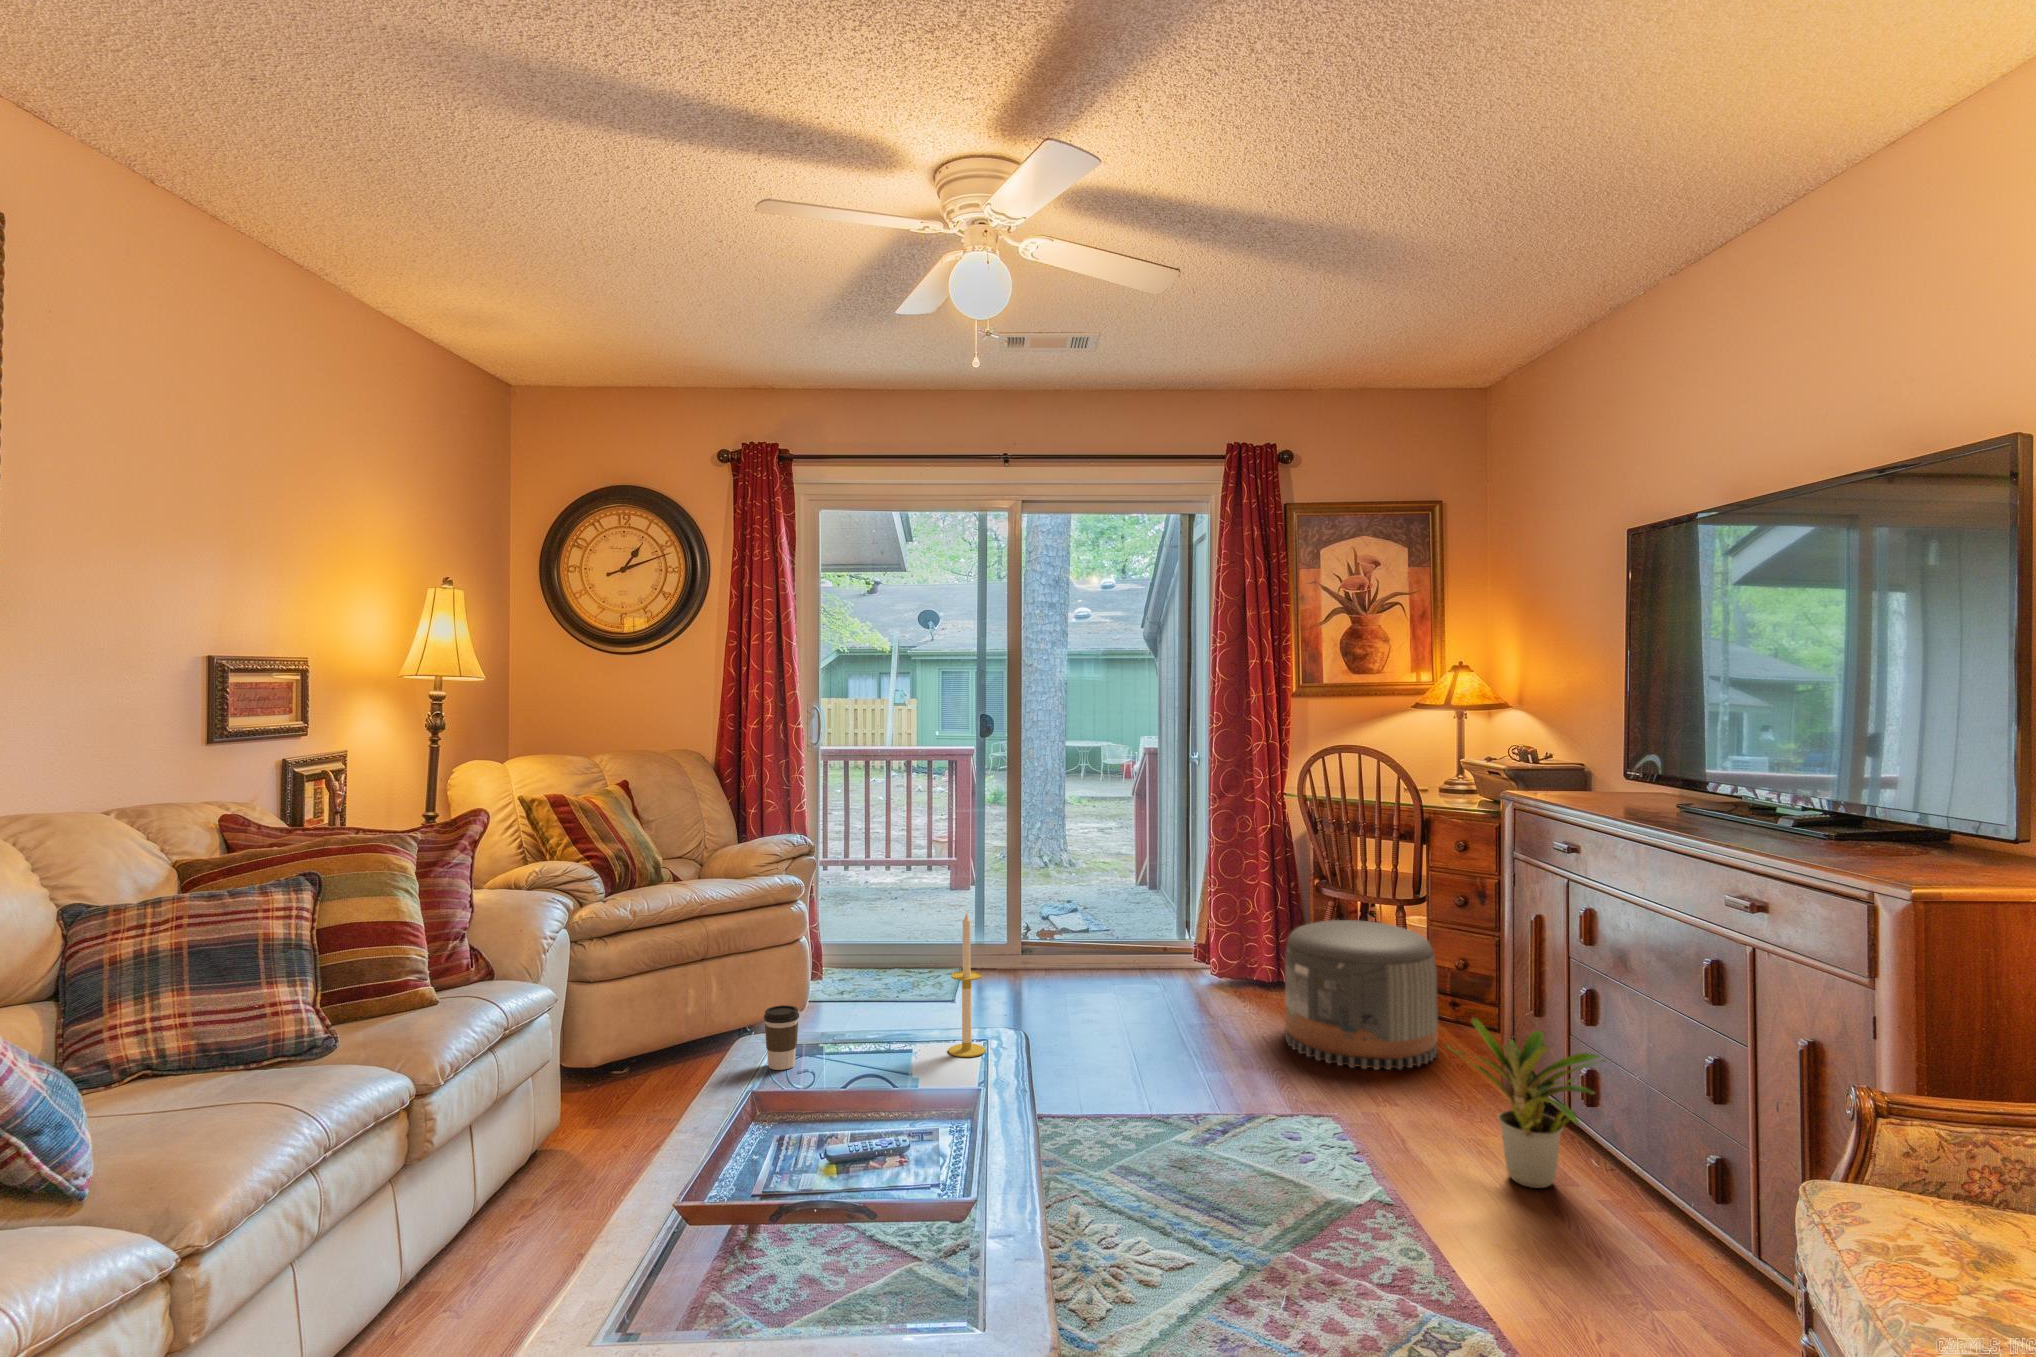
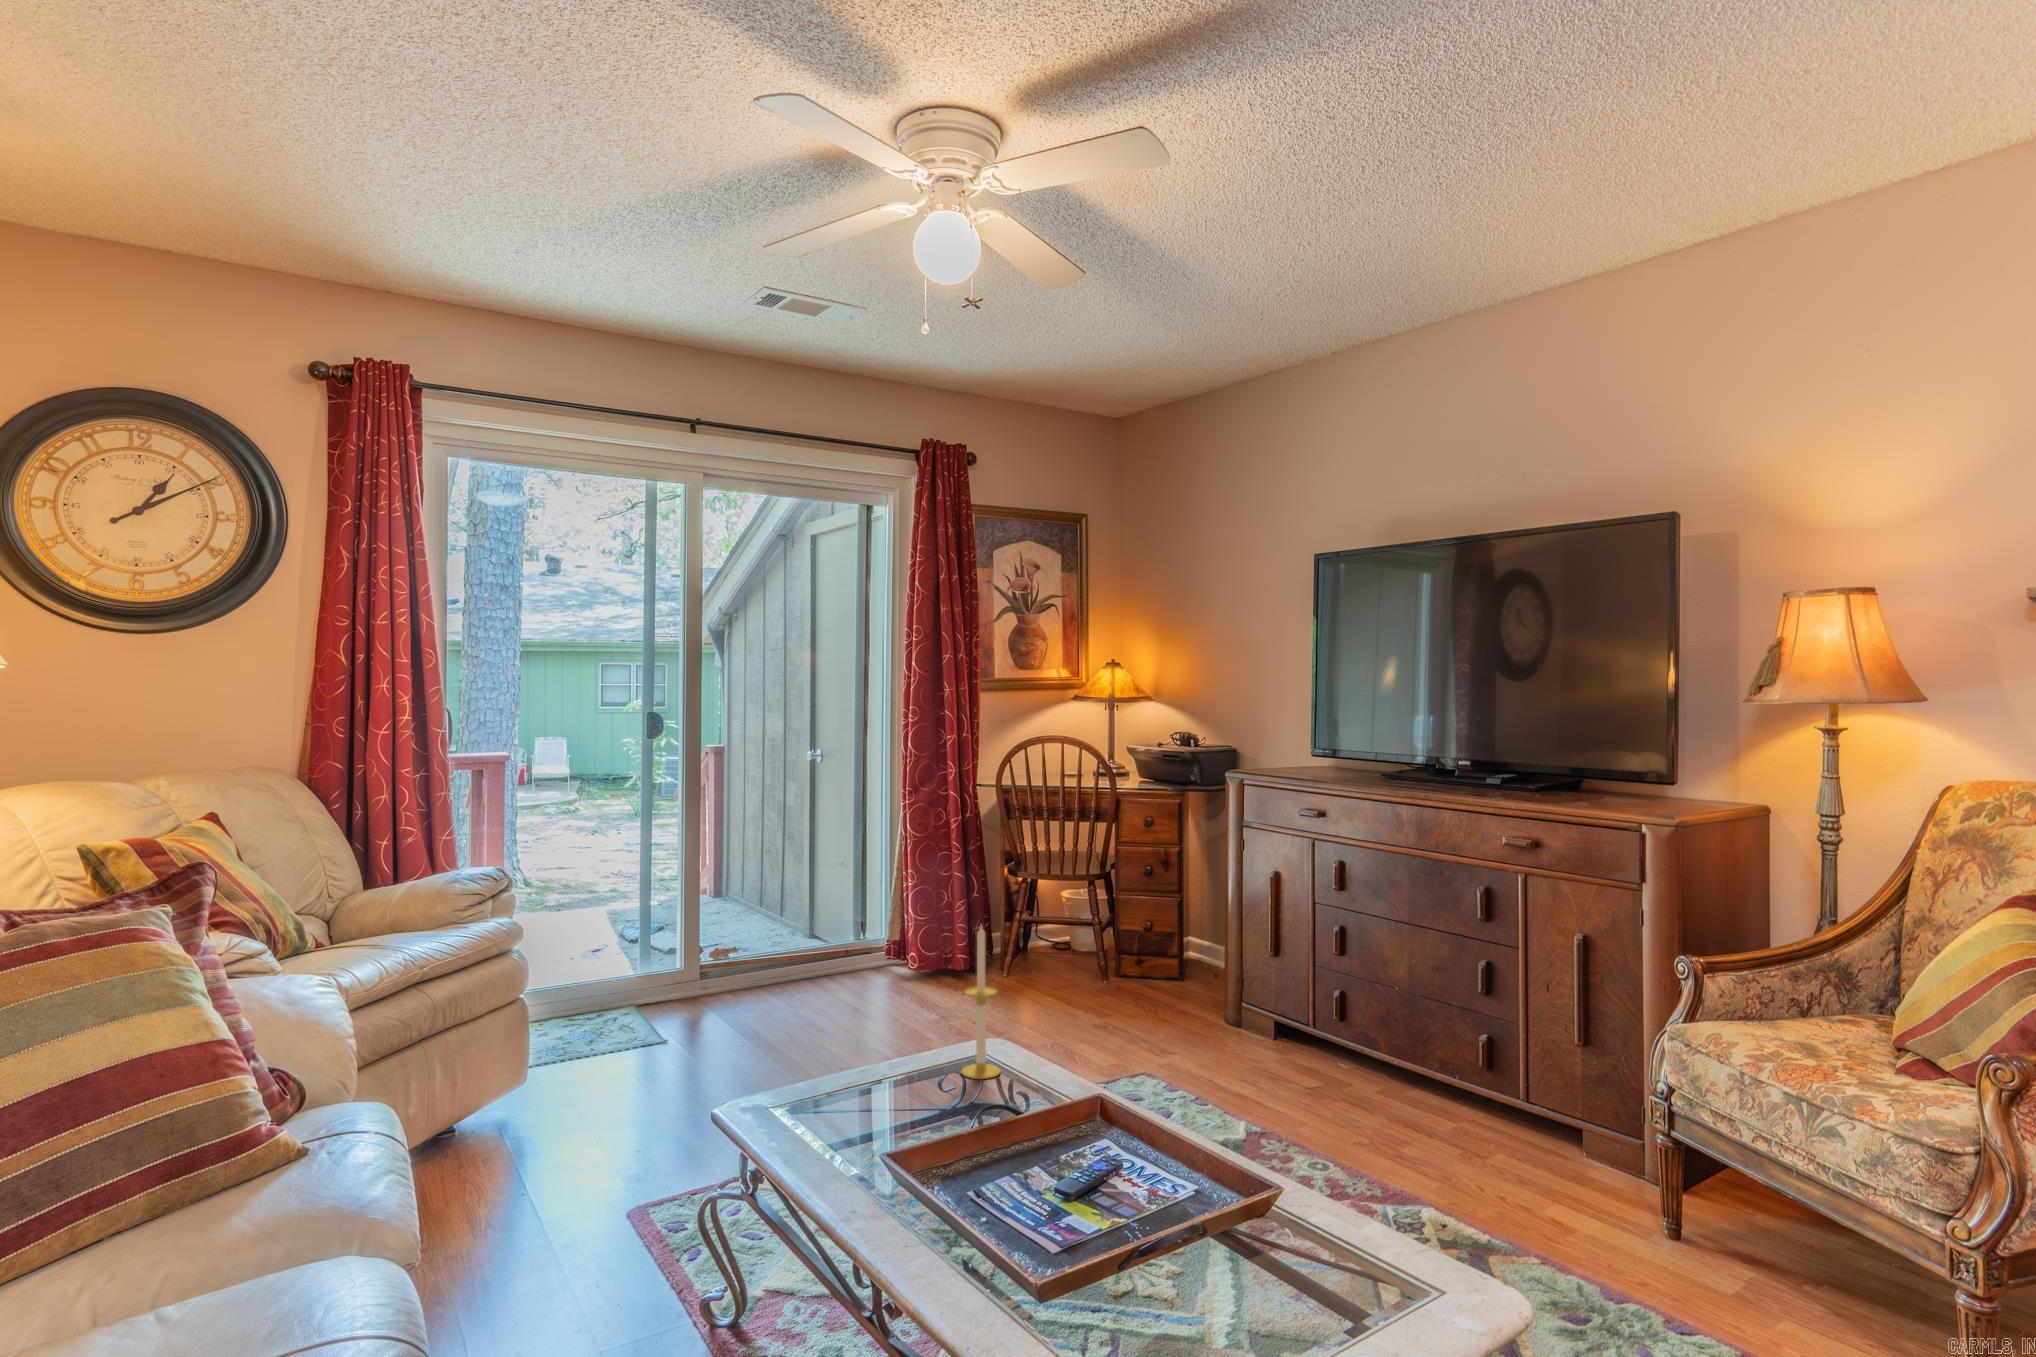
pouf: present [1285,920,1438,1070] -> none [1029,896,1162,1030]
coffee cup: present [764,1005,799,1070] -> none [814,1059,856,1137]
potted plant: present [1445,1018,1606,1188] -> none [1247,962,1397,1092]

